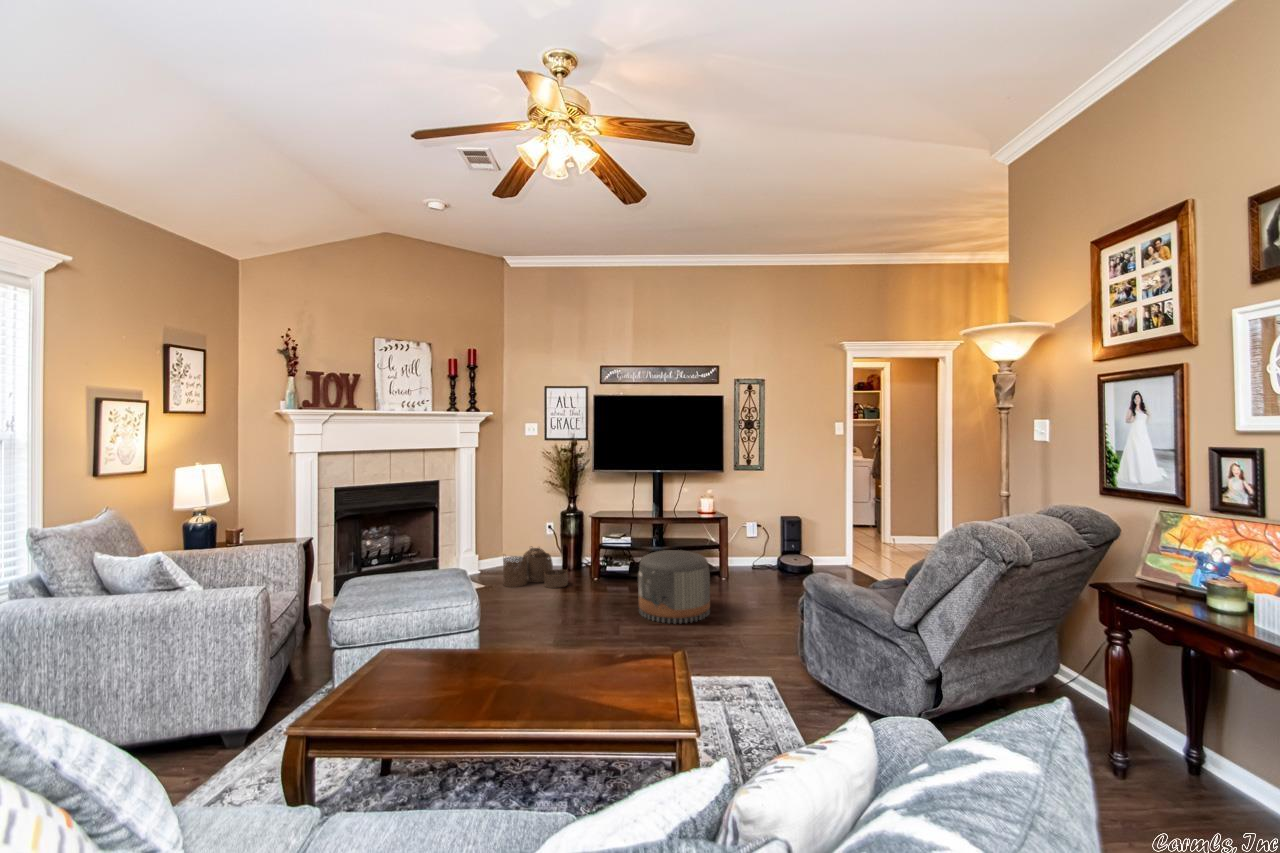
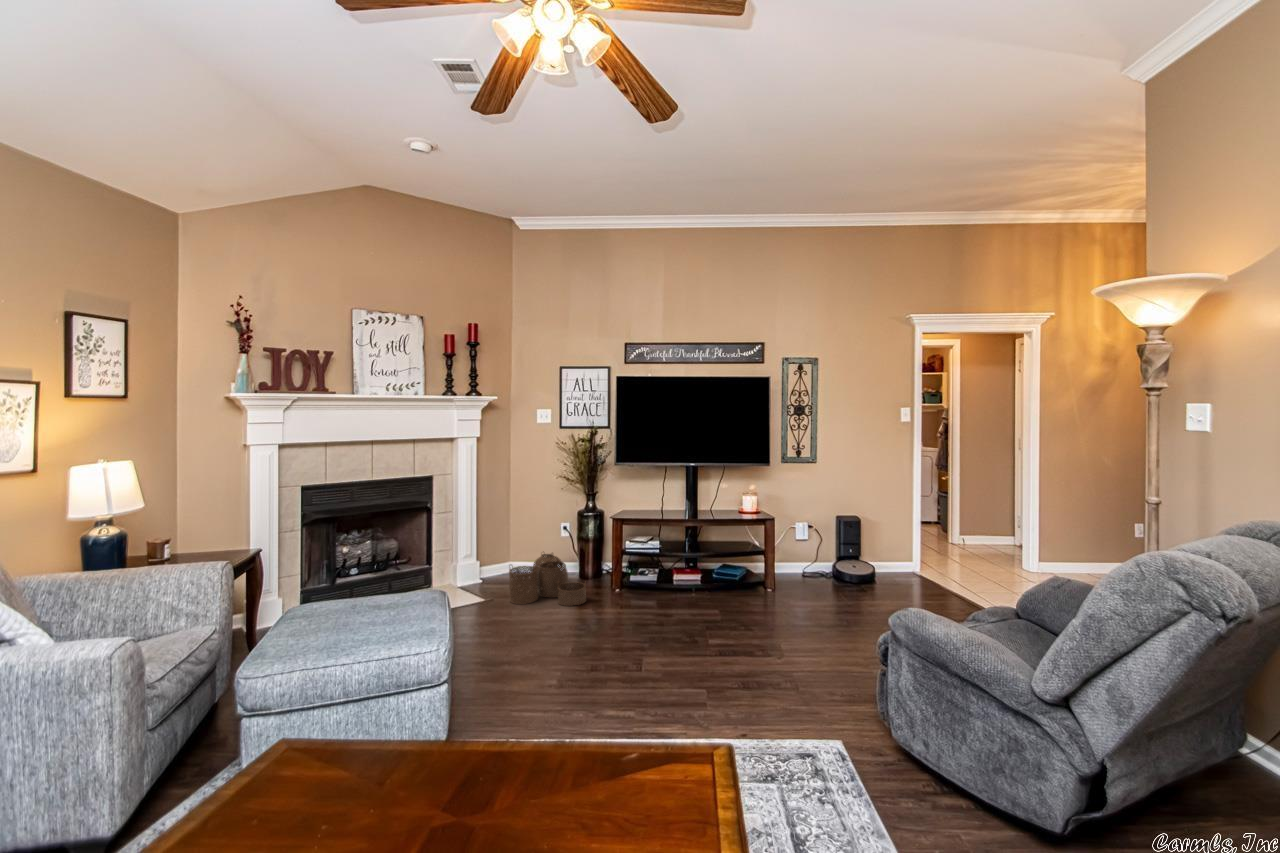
pouf: present [638,550,710,623] -> none [676,565,767,666]

